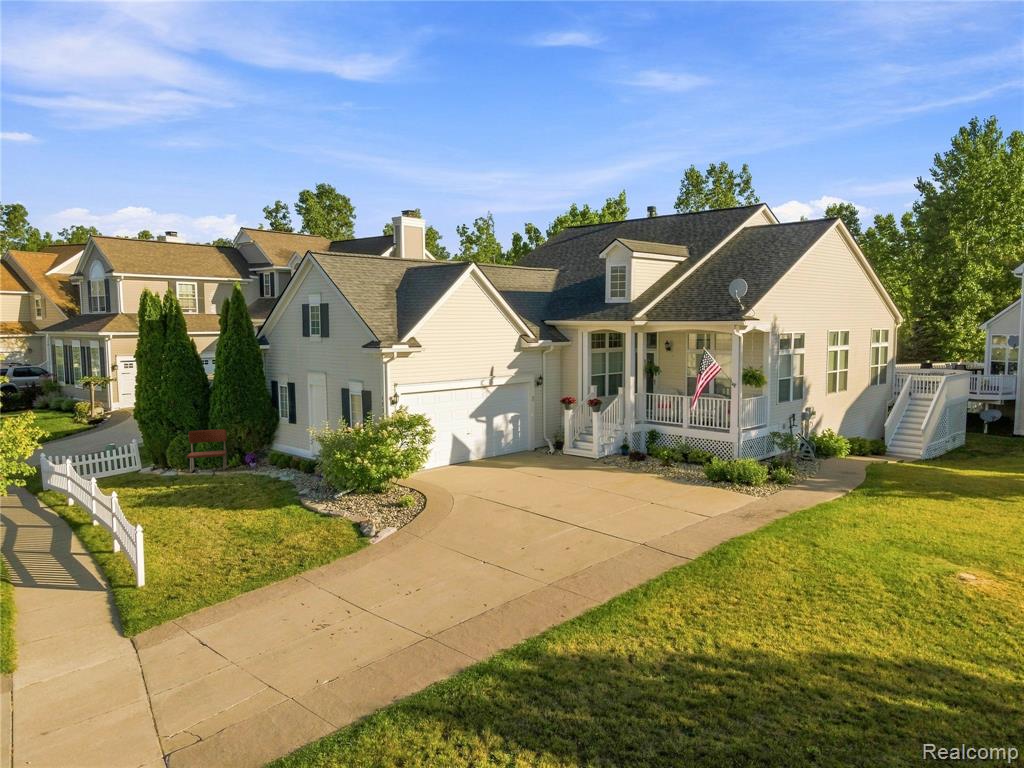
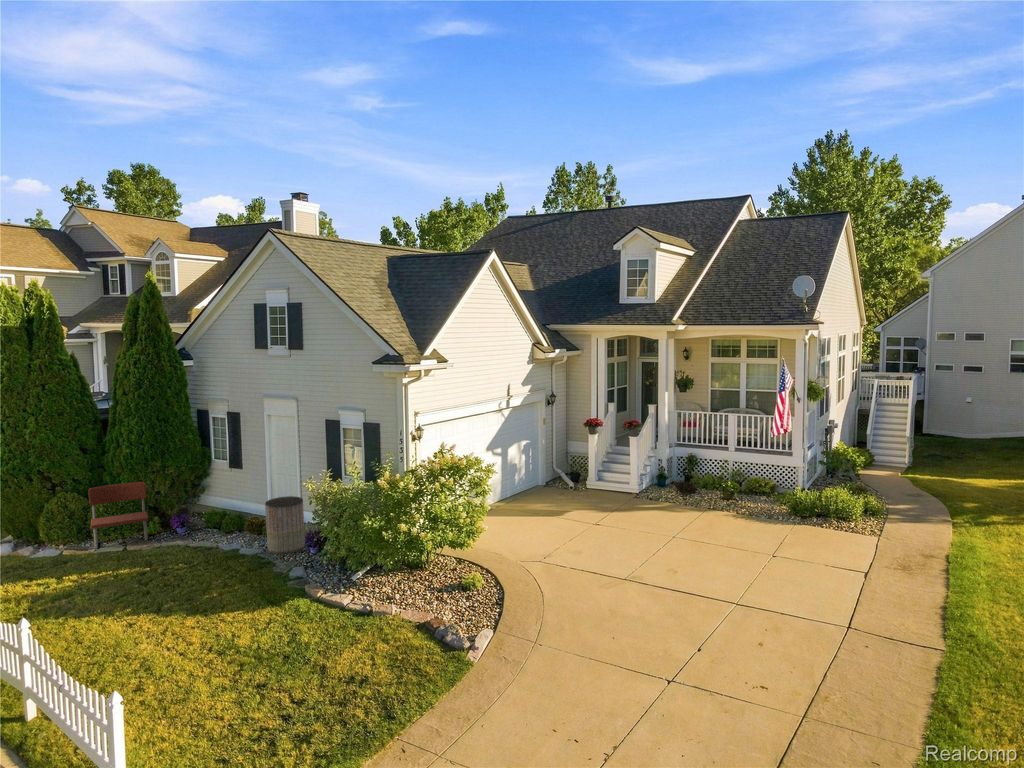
trash can: none [291,443,319,482] -> present [265,496,305,554]

